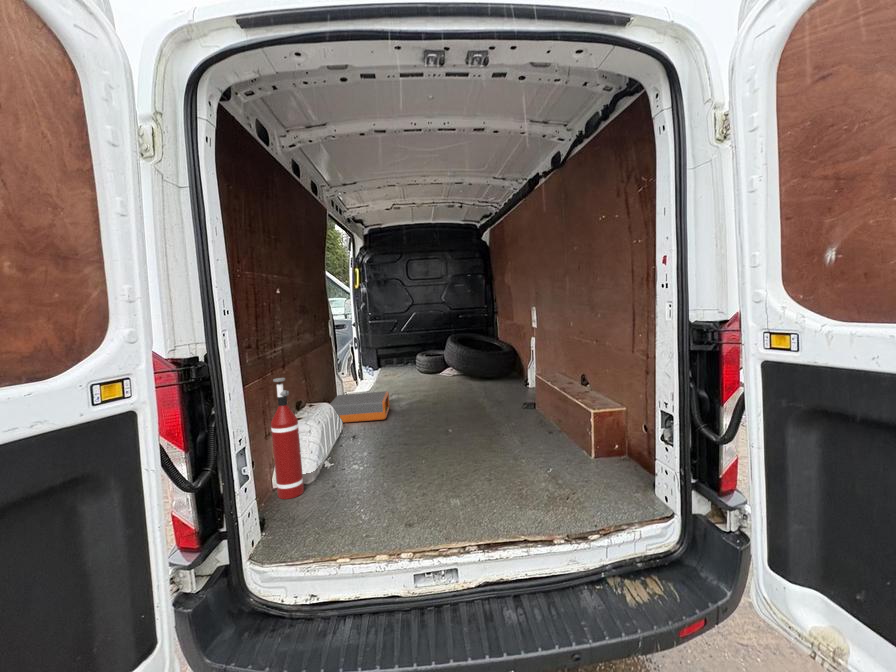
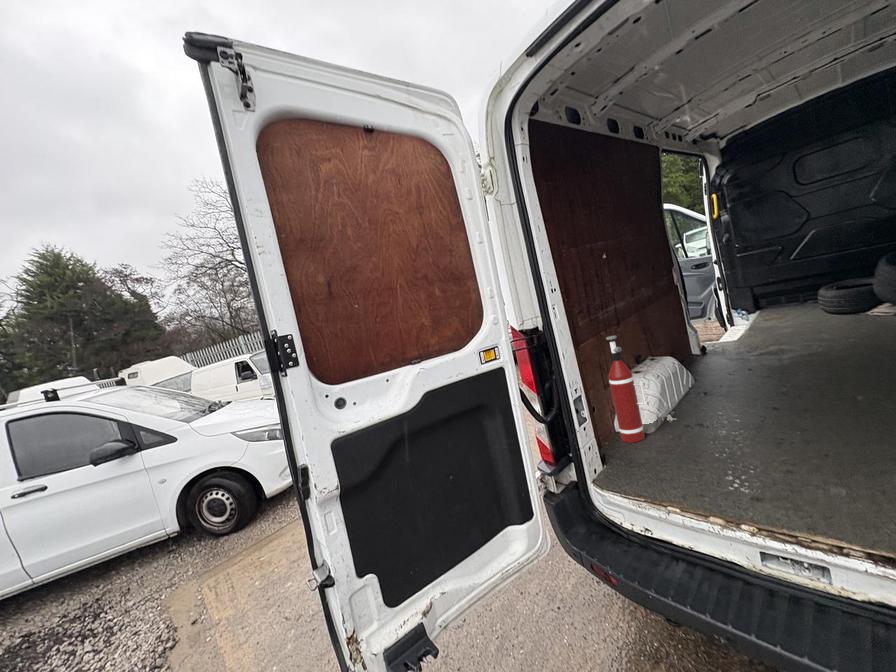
storage box: present [330,391,390,423] -> none [677,341,757,377]

